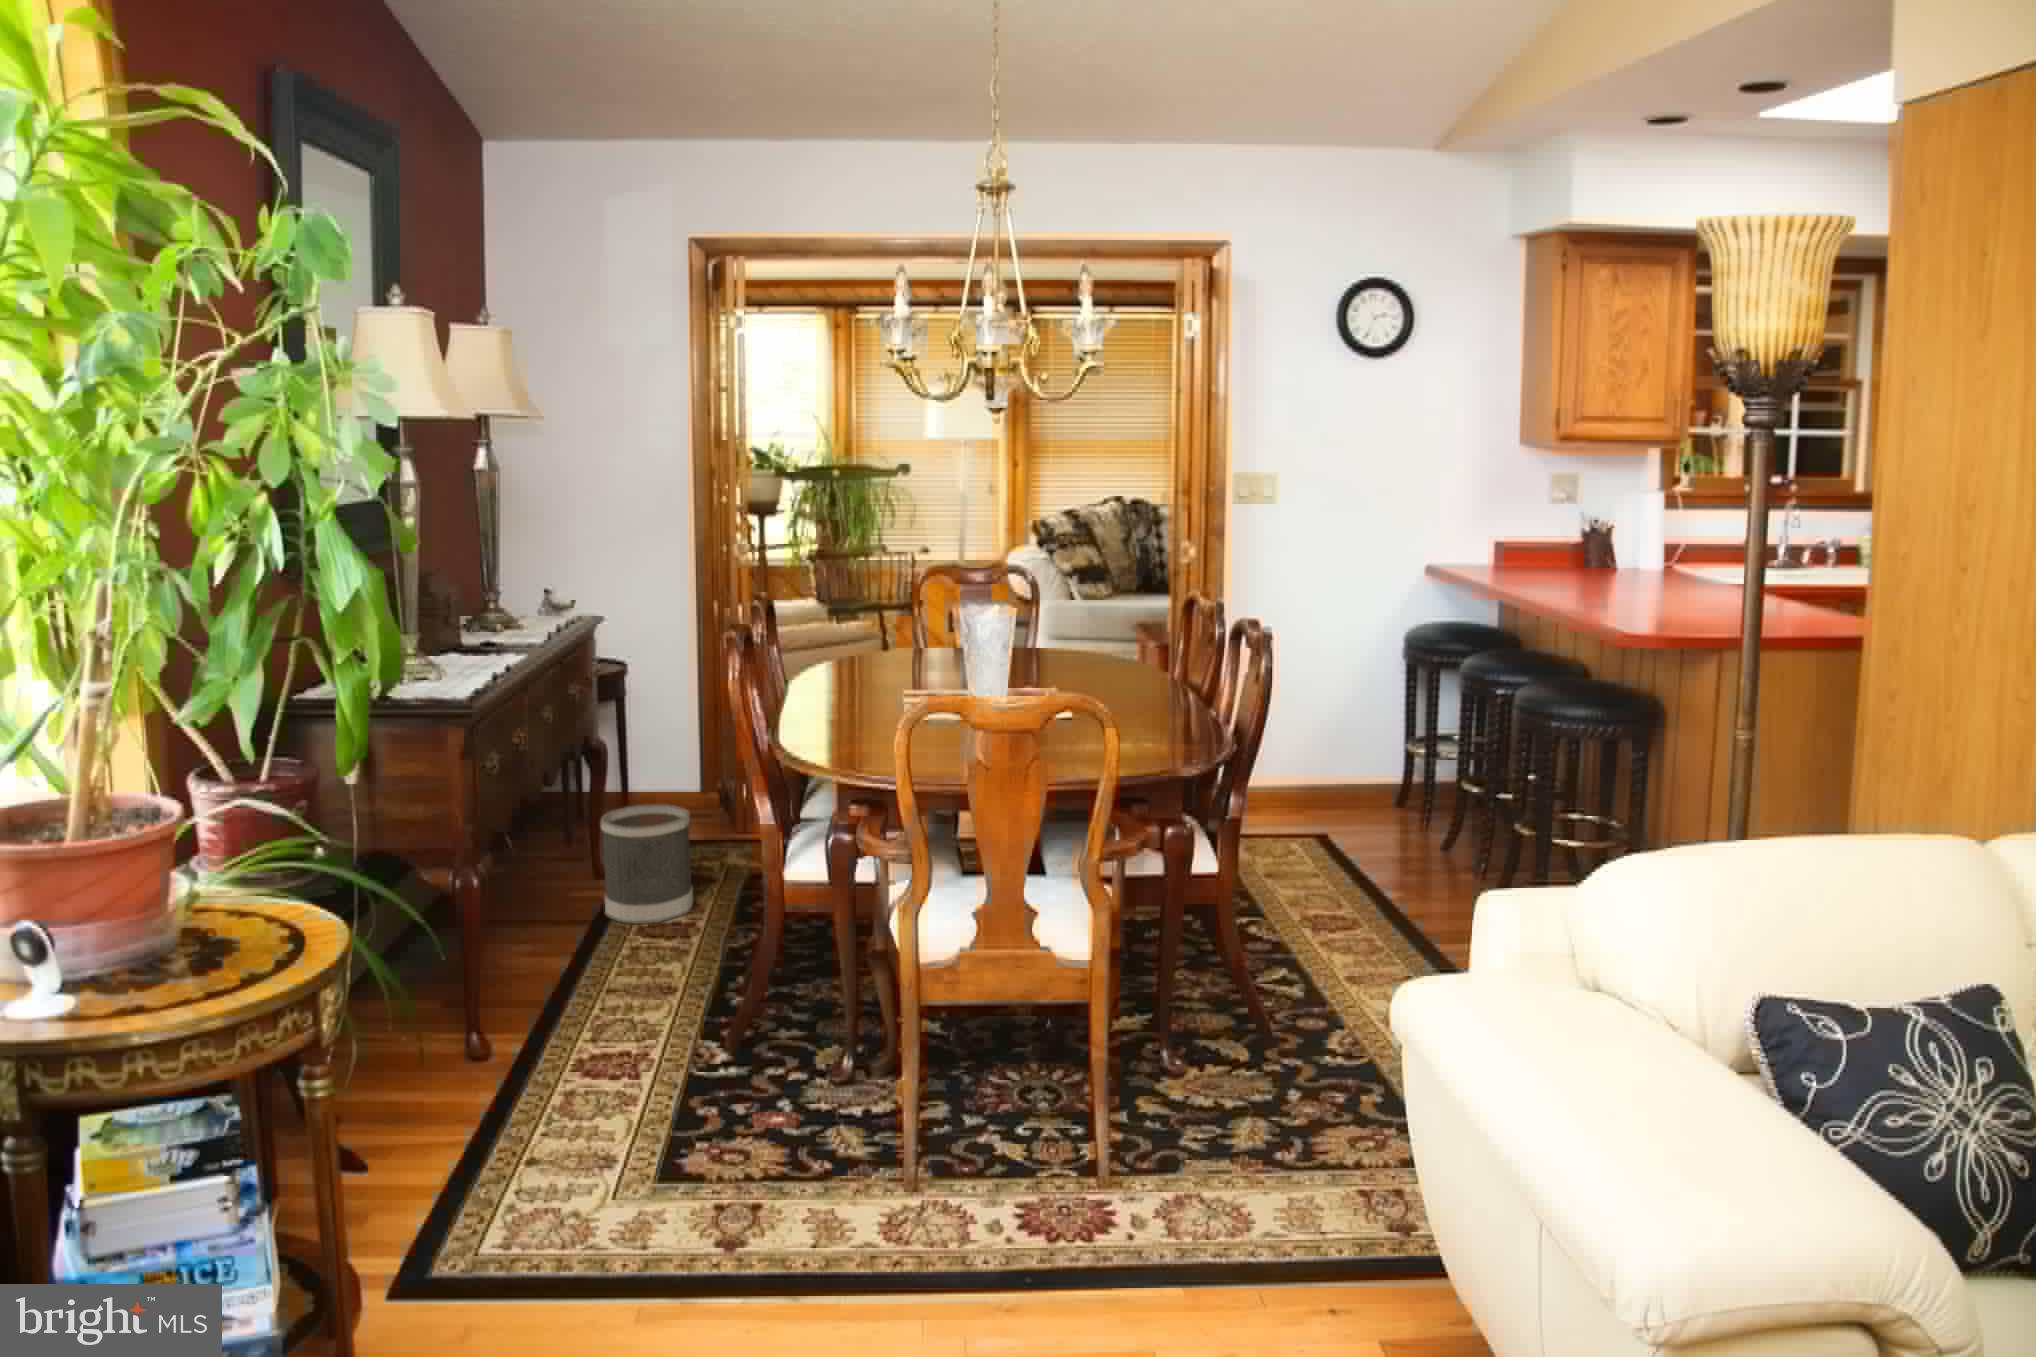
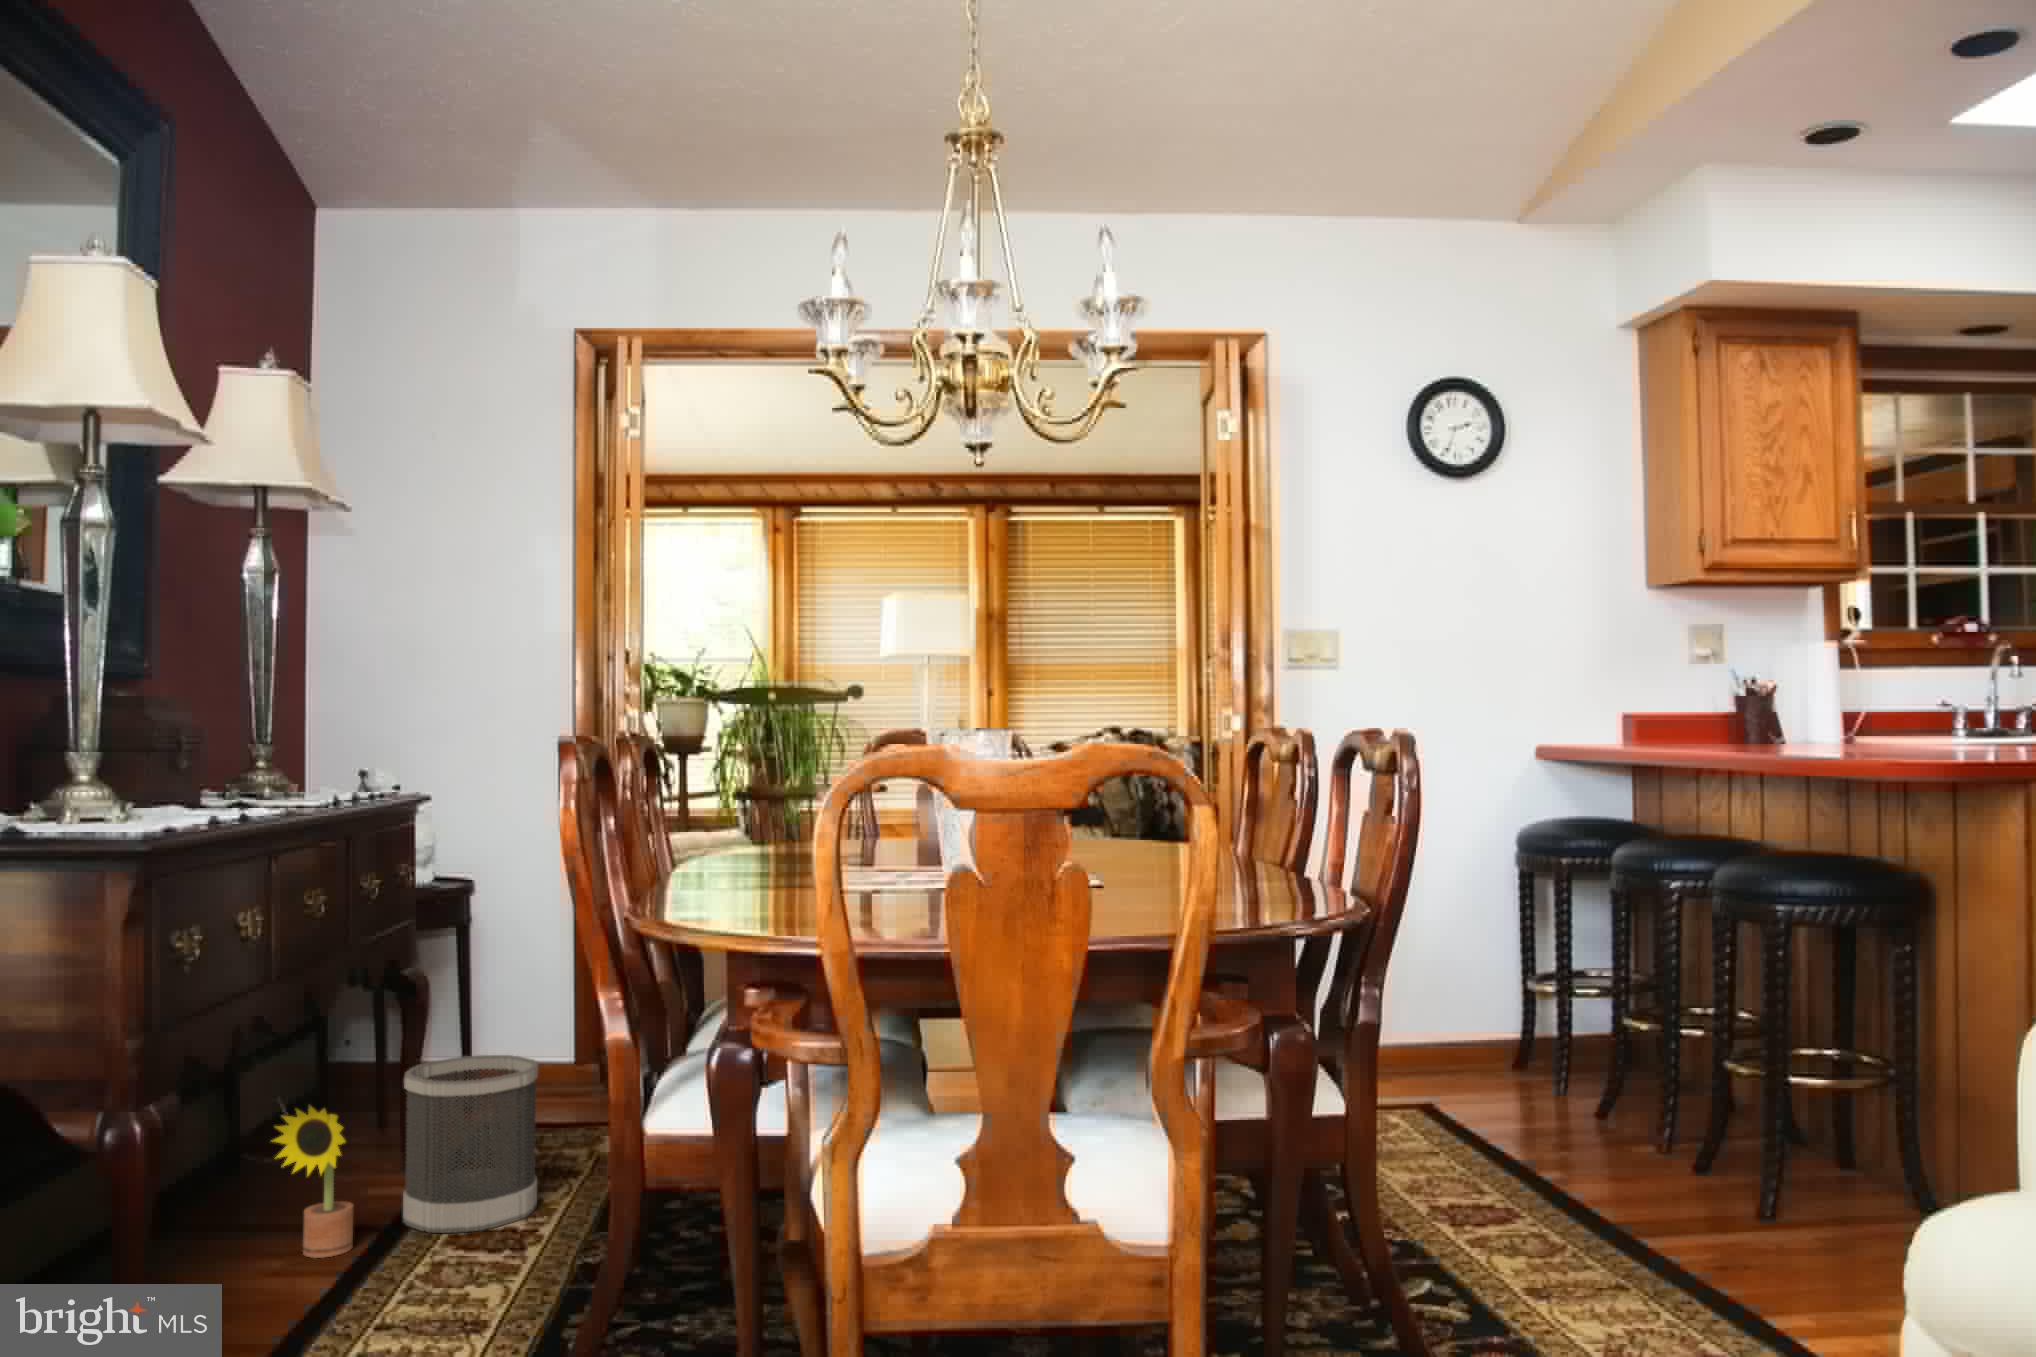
decorative plant: none [519,845,577,940] -> present [273,1106,353,1258]

